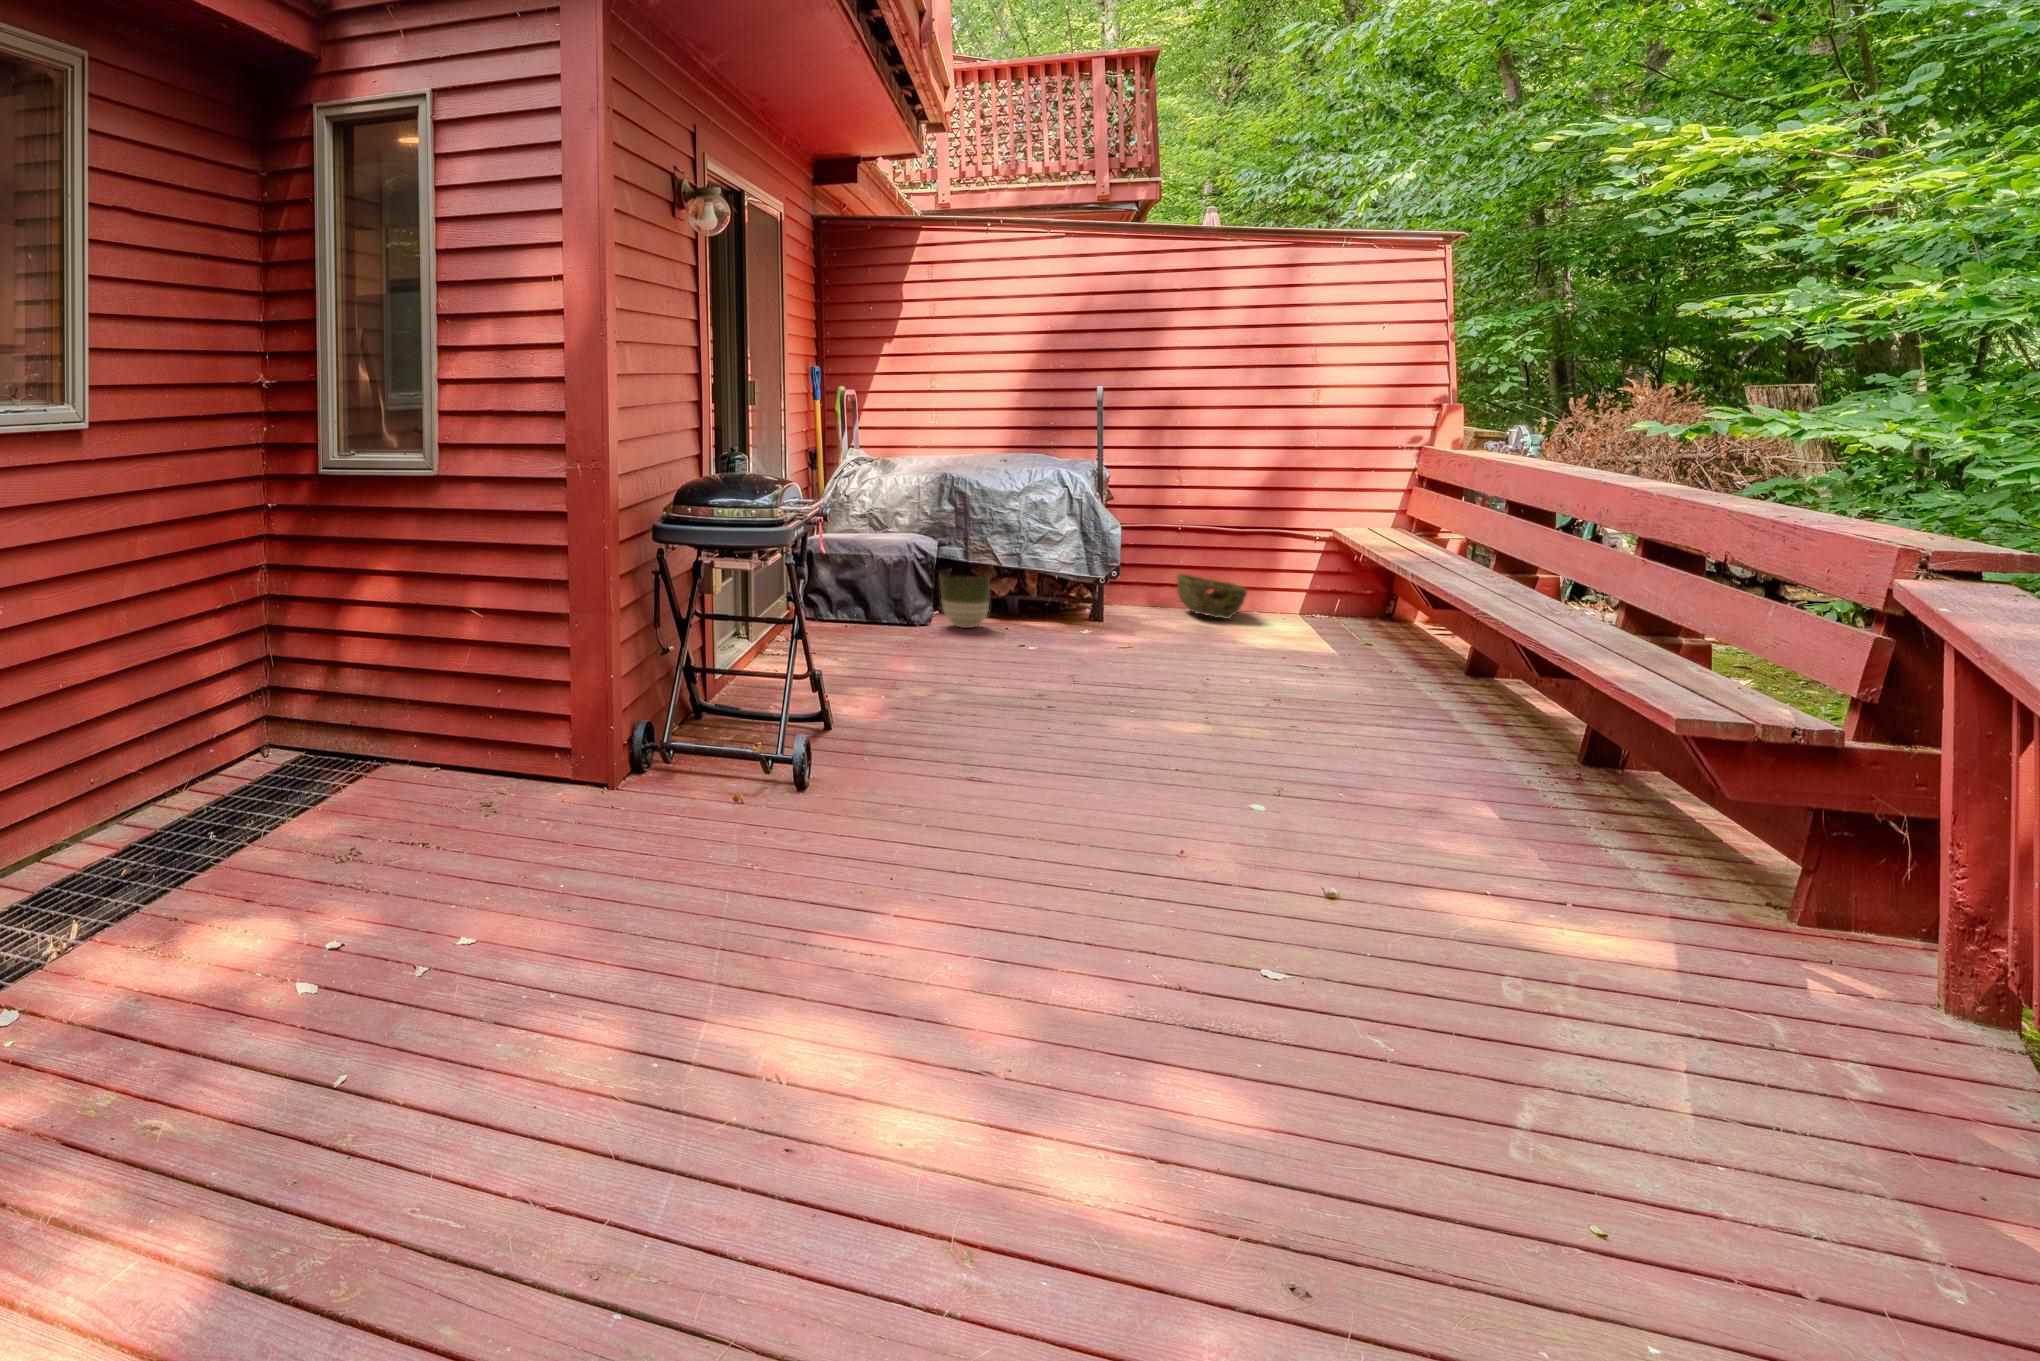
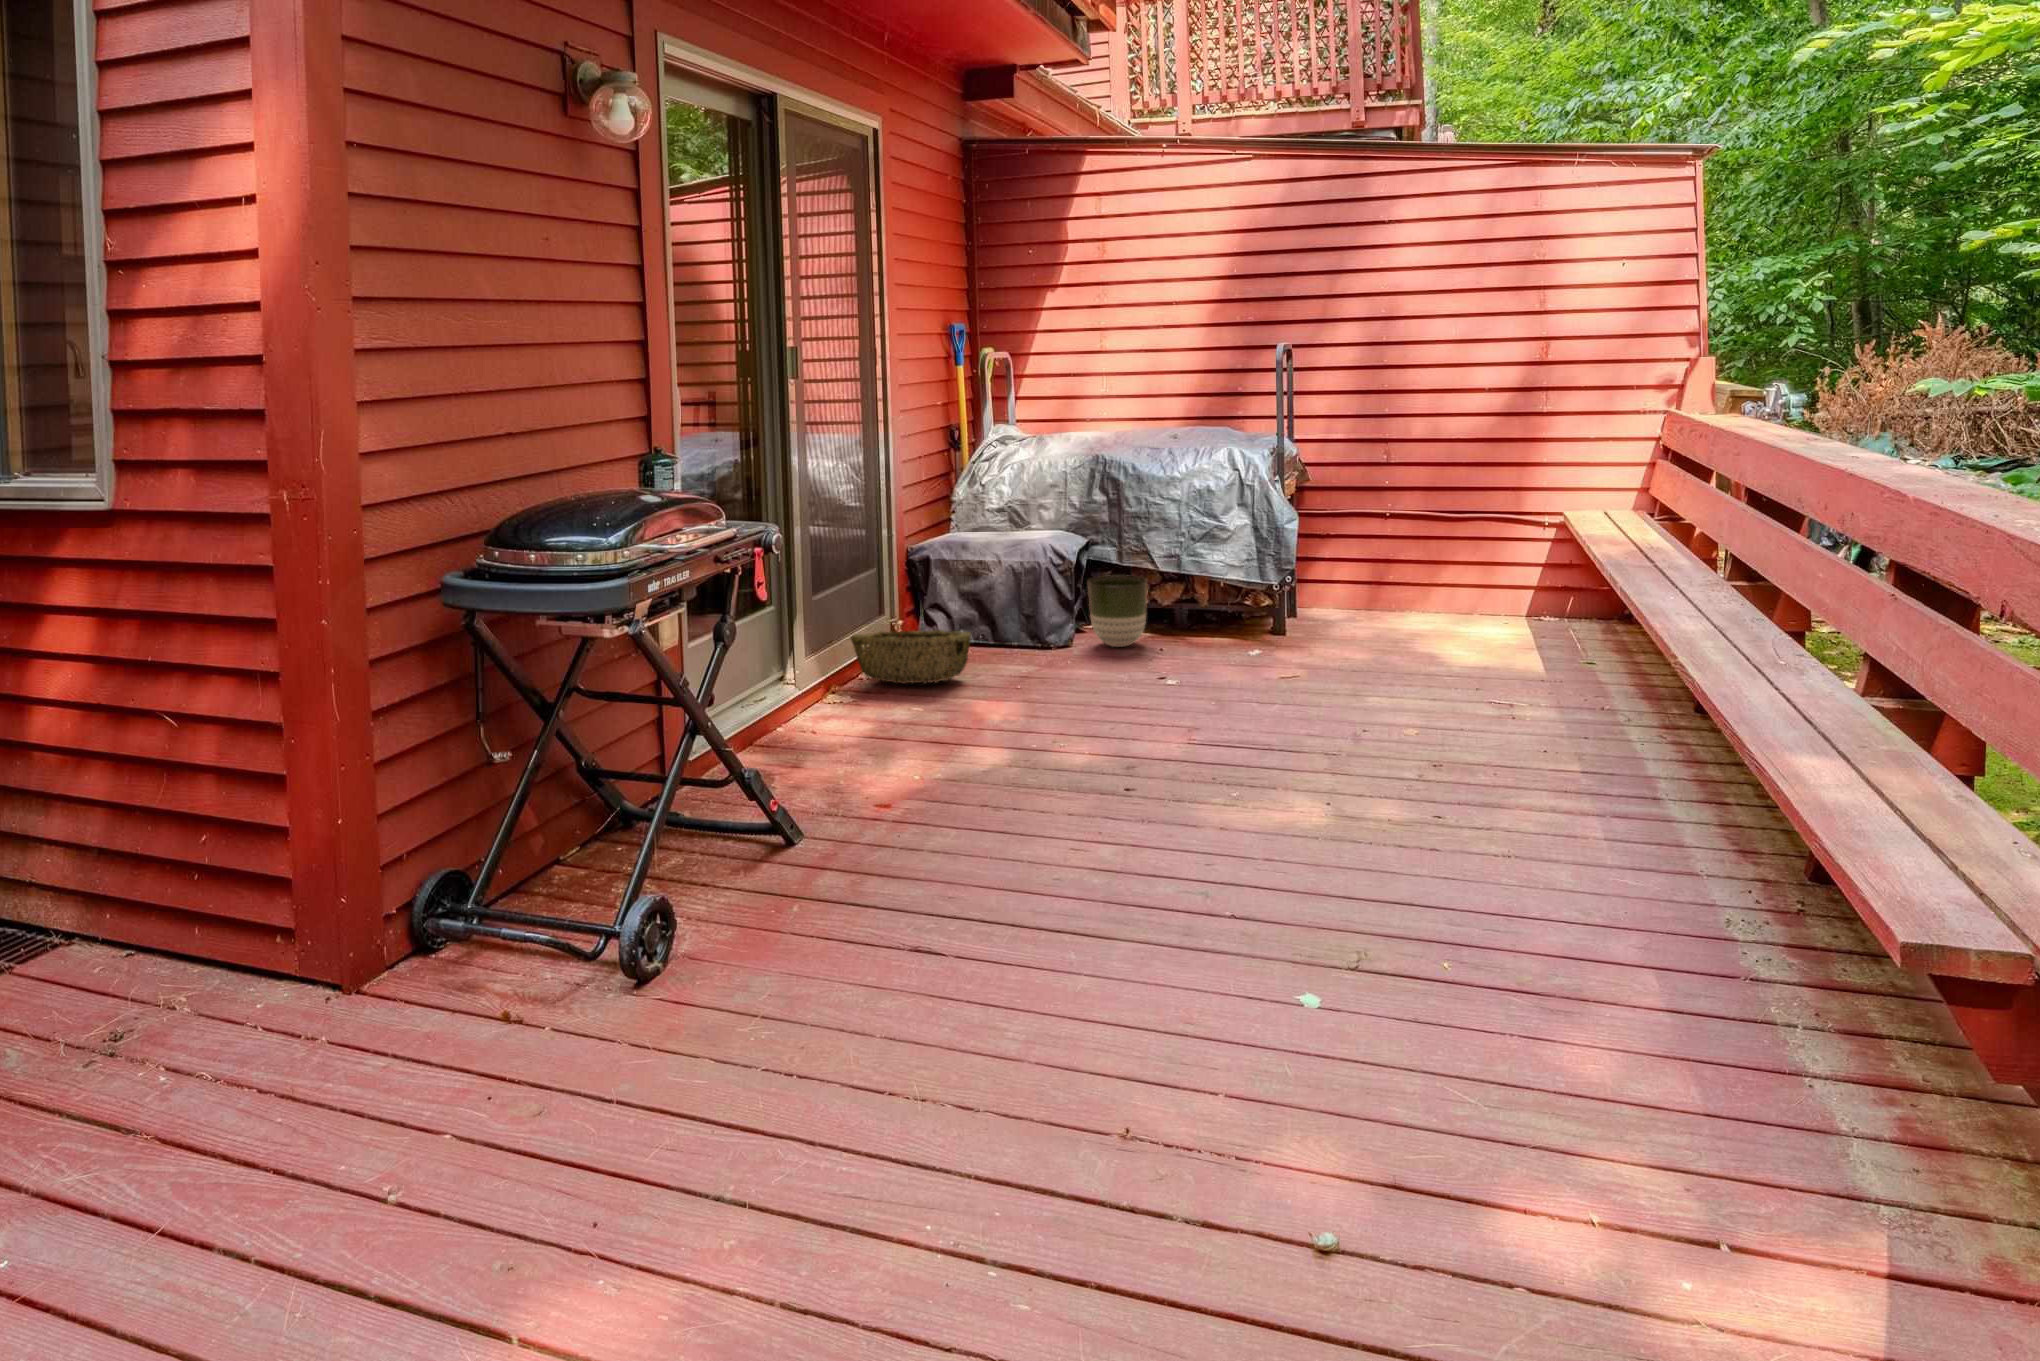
woven basket: present [1177,574,1247,619] -> present [851,630,971,683]

